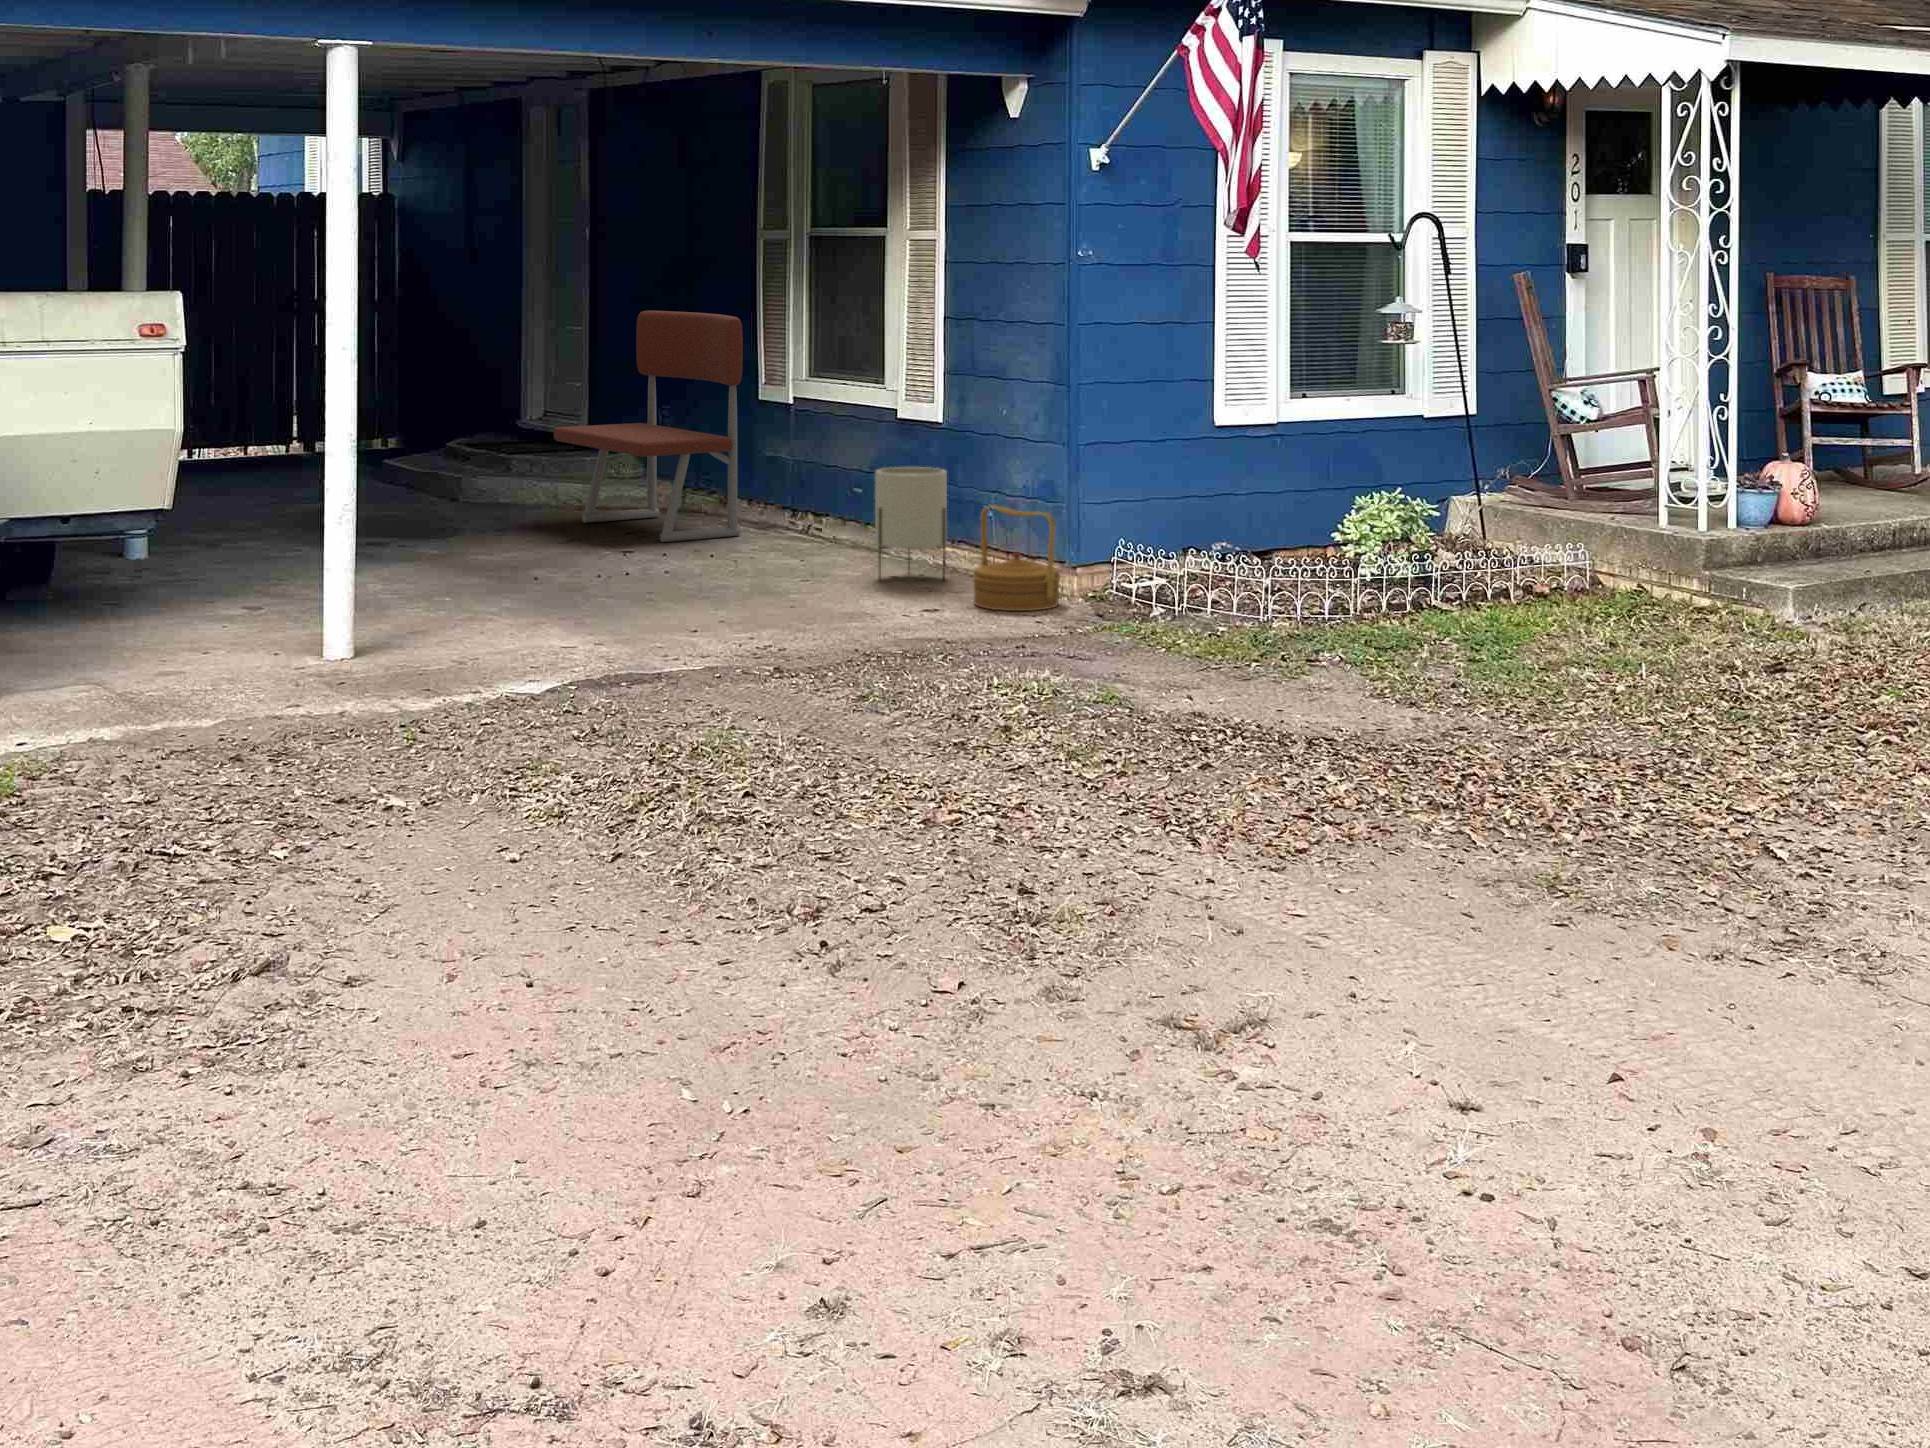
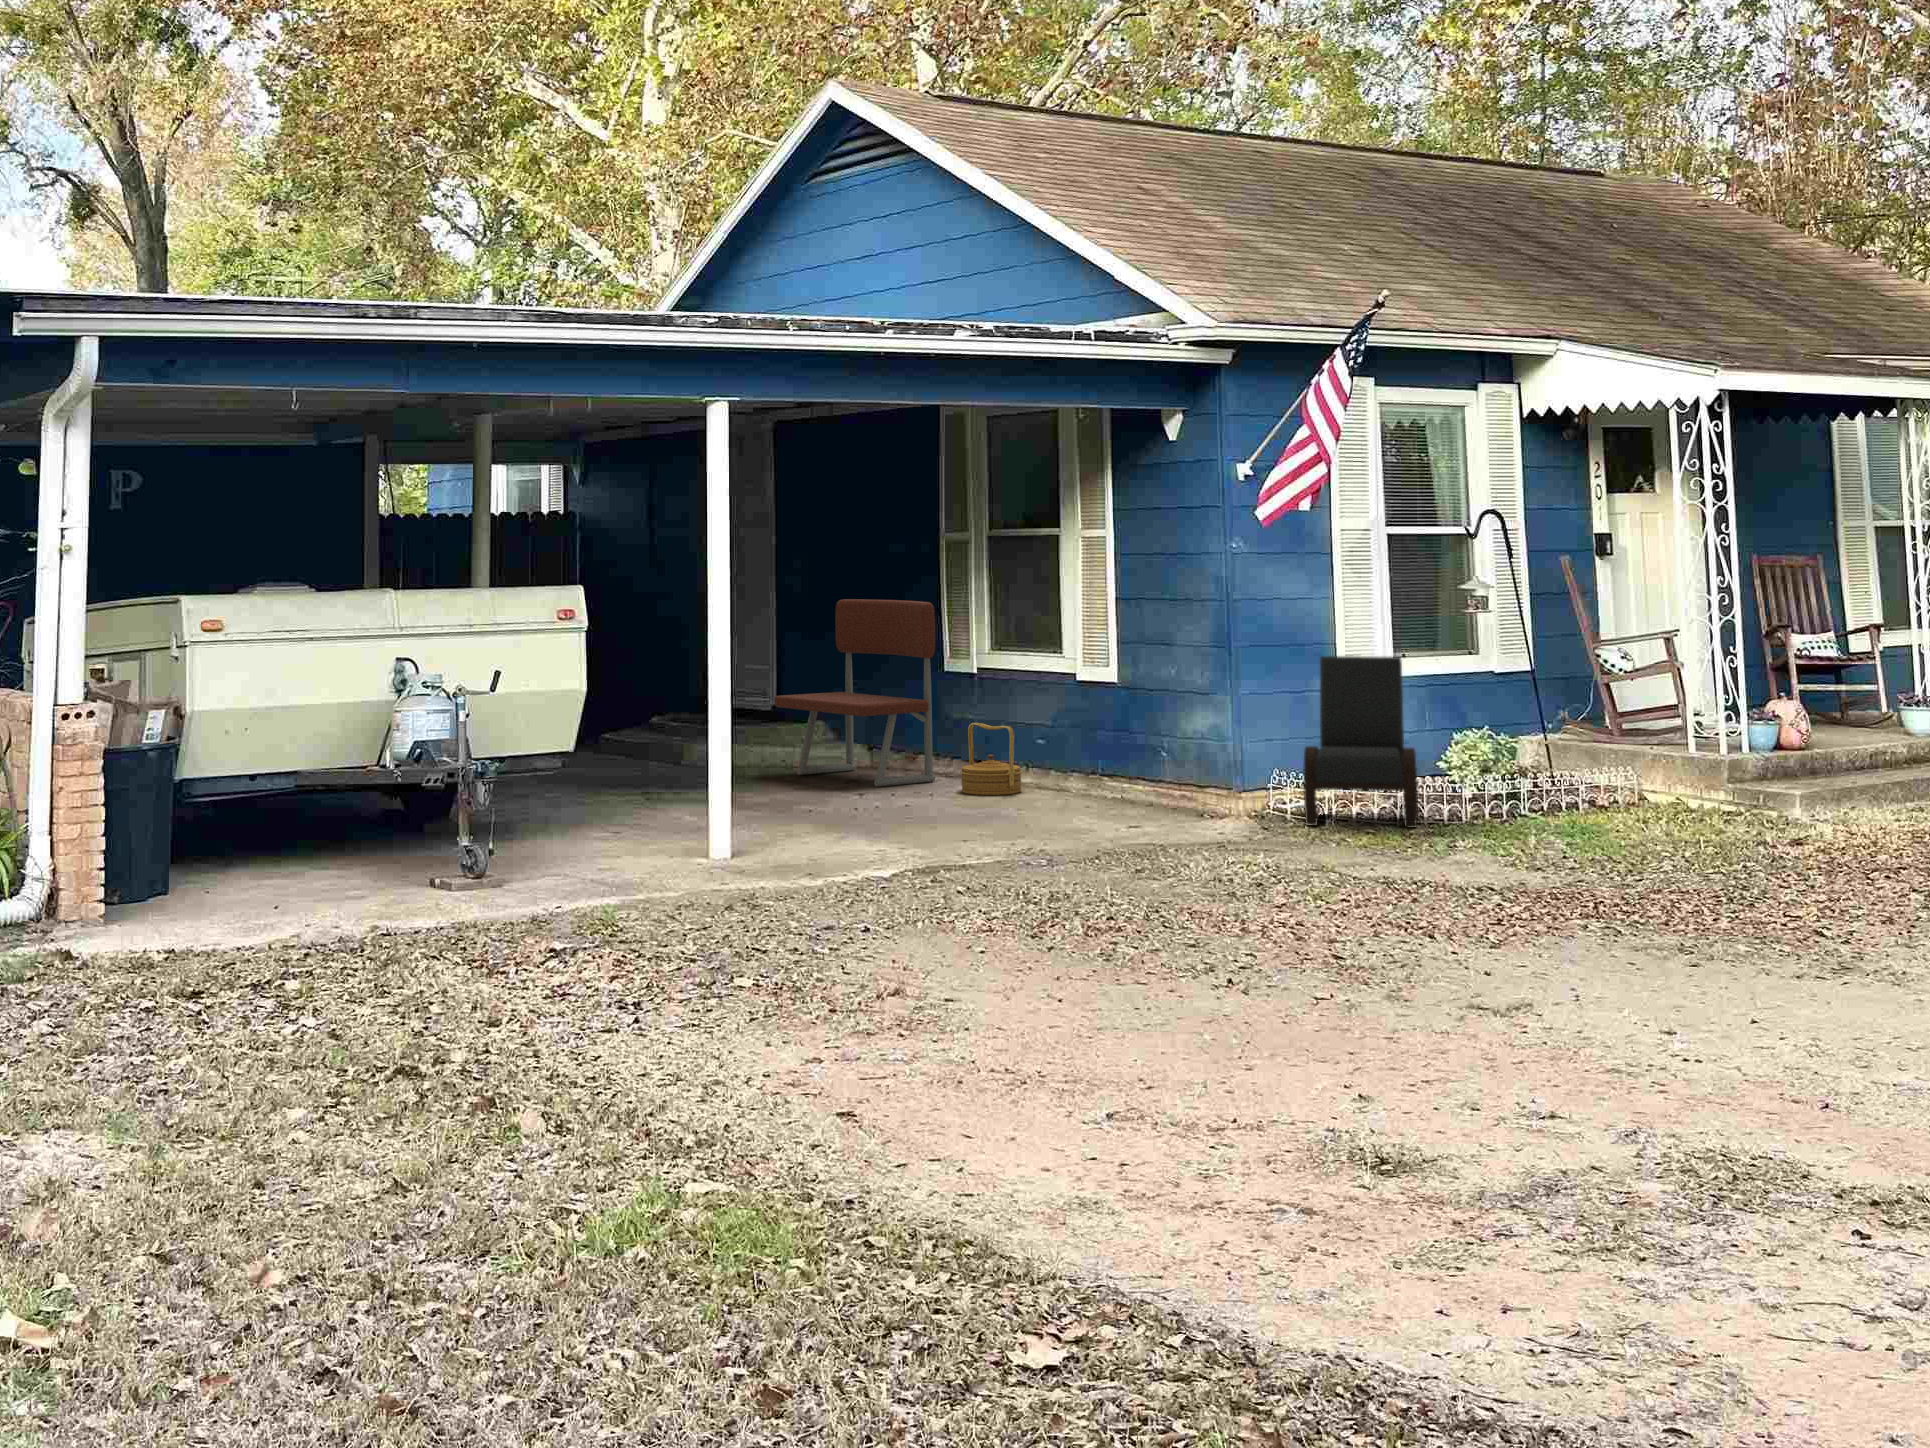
lounge chair: none [1148,397,1304,621] -> present [1302,656,1419,828]
planter: present [875,467,947,579] -> none [1068,718,1127,809]
woven basket: present [973,505,1061,611] -> present [960,723,1022,795]

